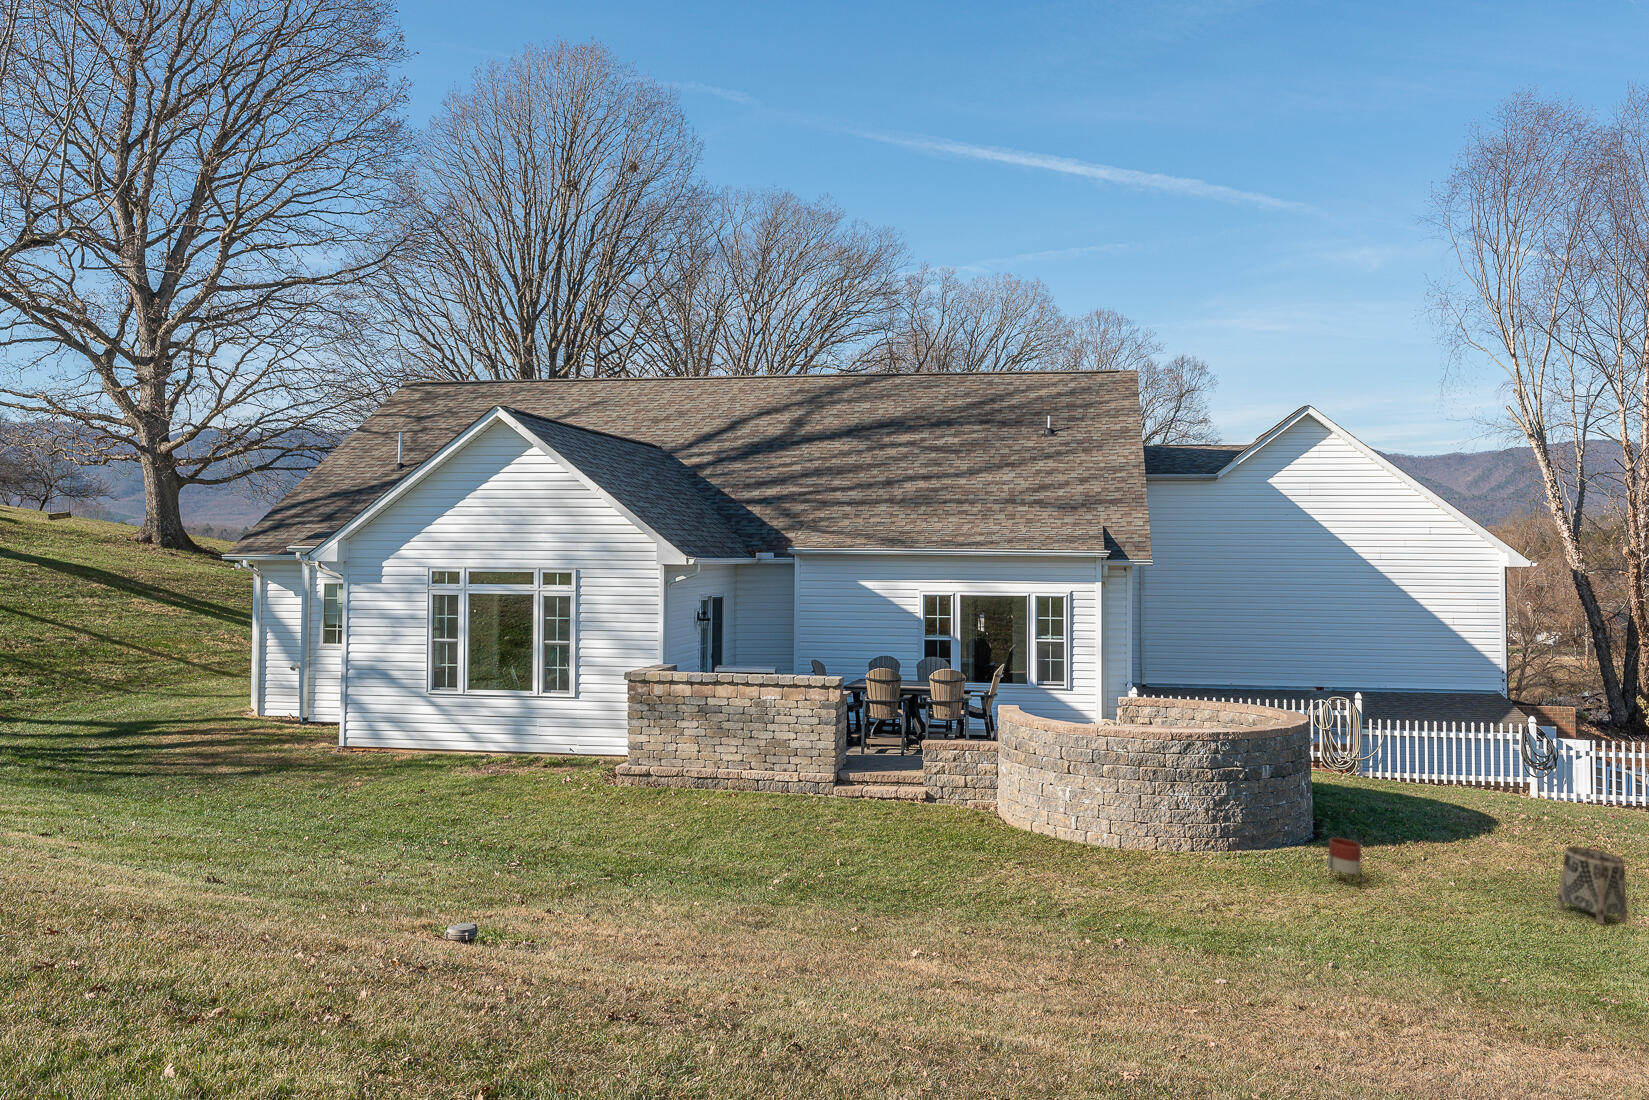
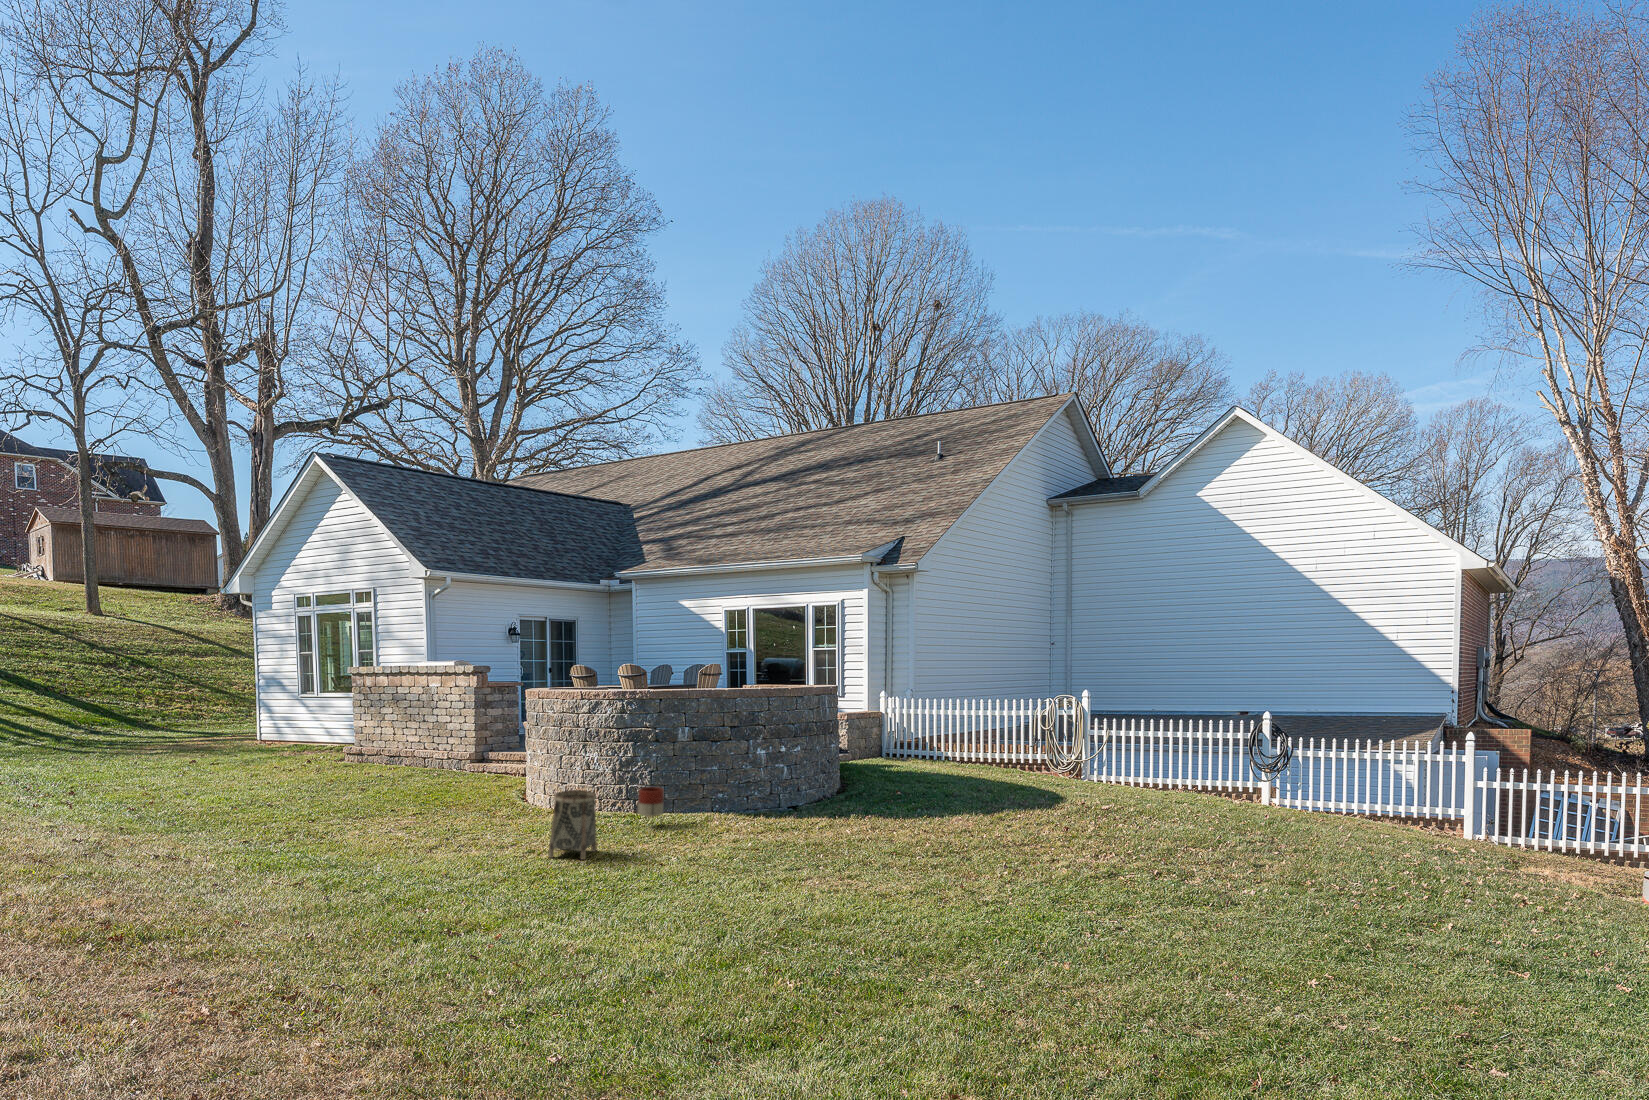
basket: present [1557,847,1627,924] -> present [548,790,597,859]

